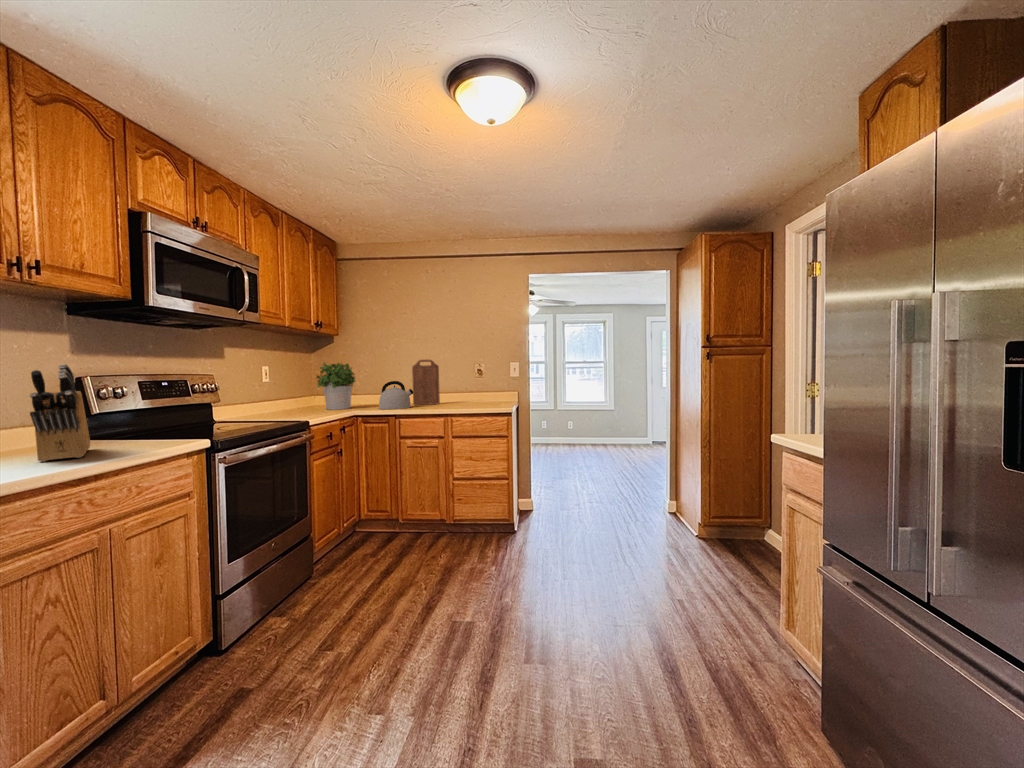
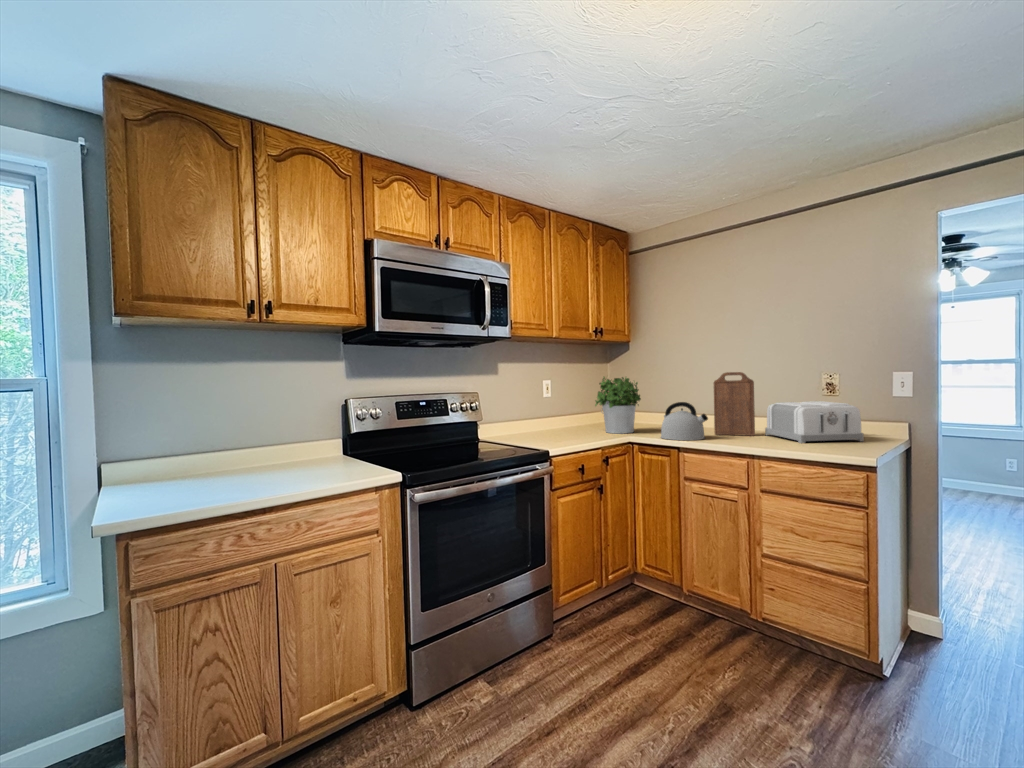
knife block: present [30,364,90,462] -> none [226,396,316,485]
toaster: none [445,380,500,405] -> present [765,401,864,443]

